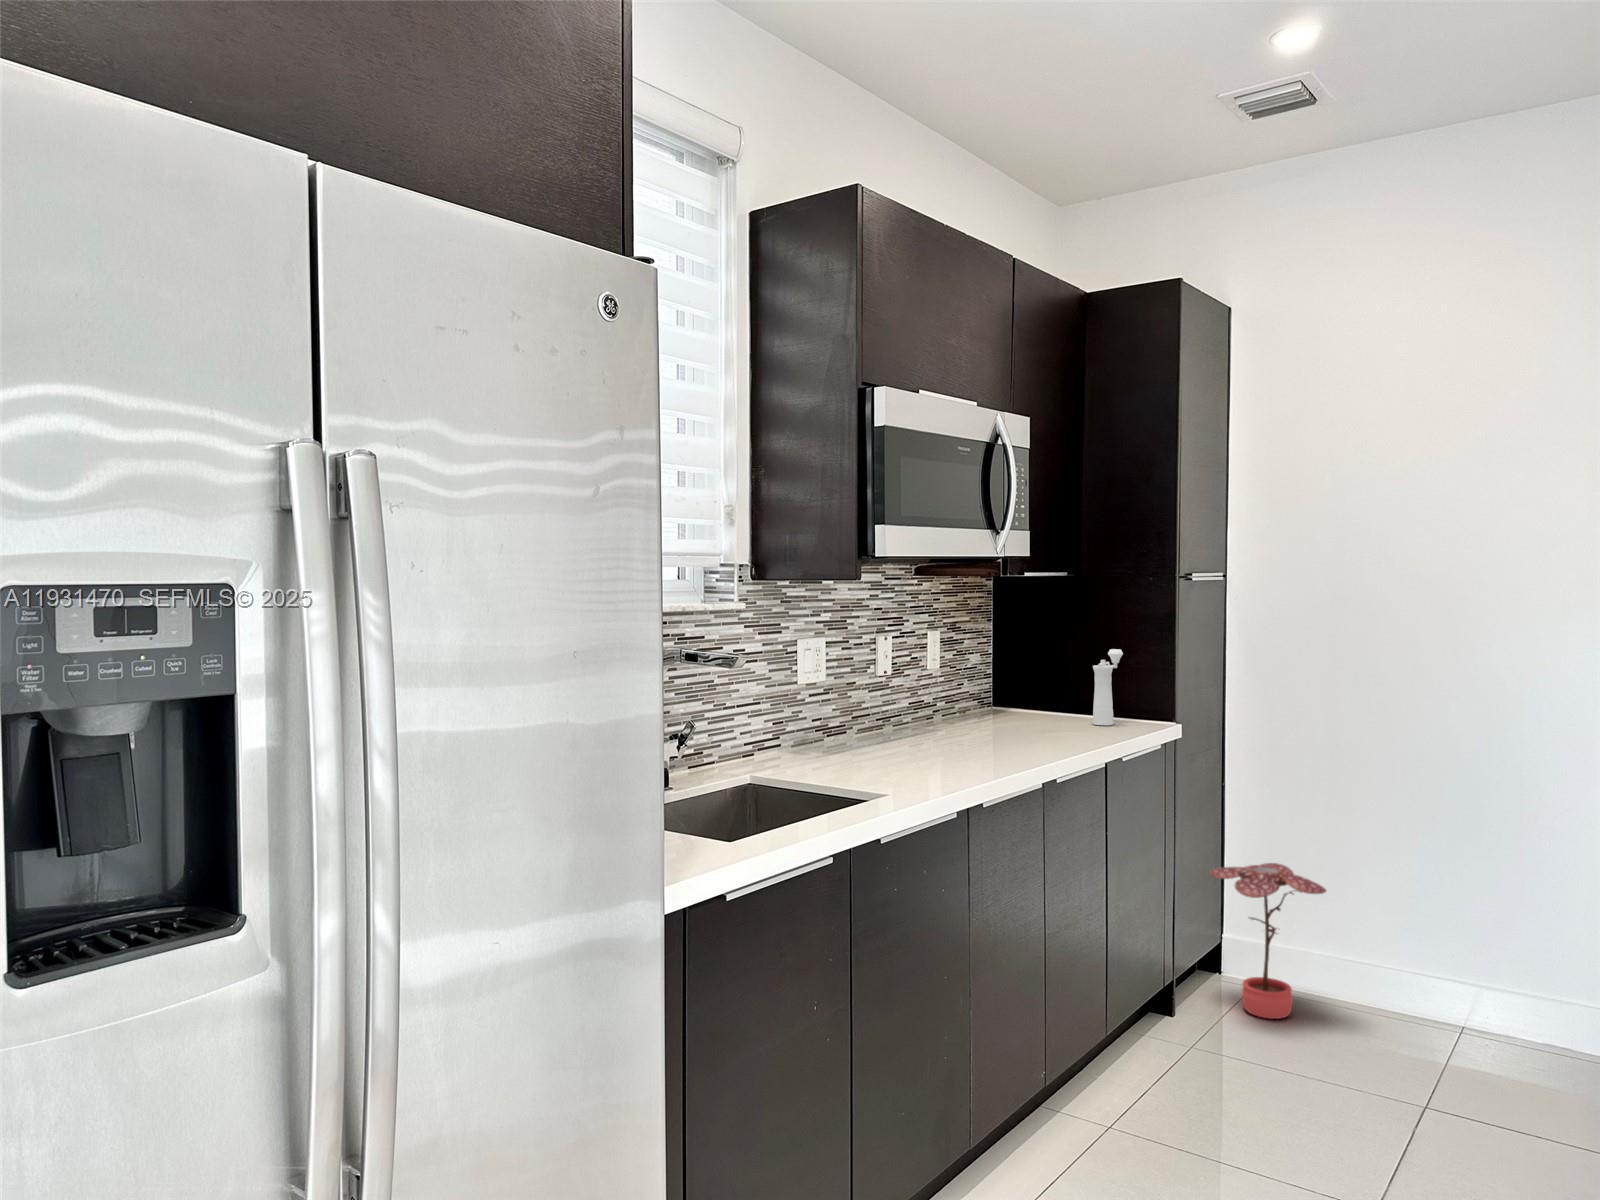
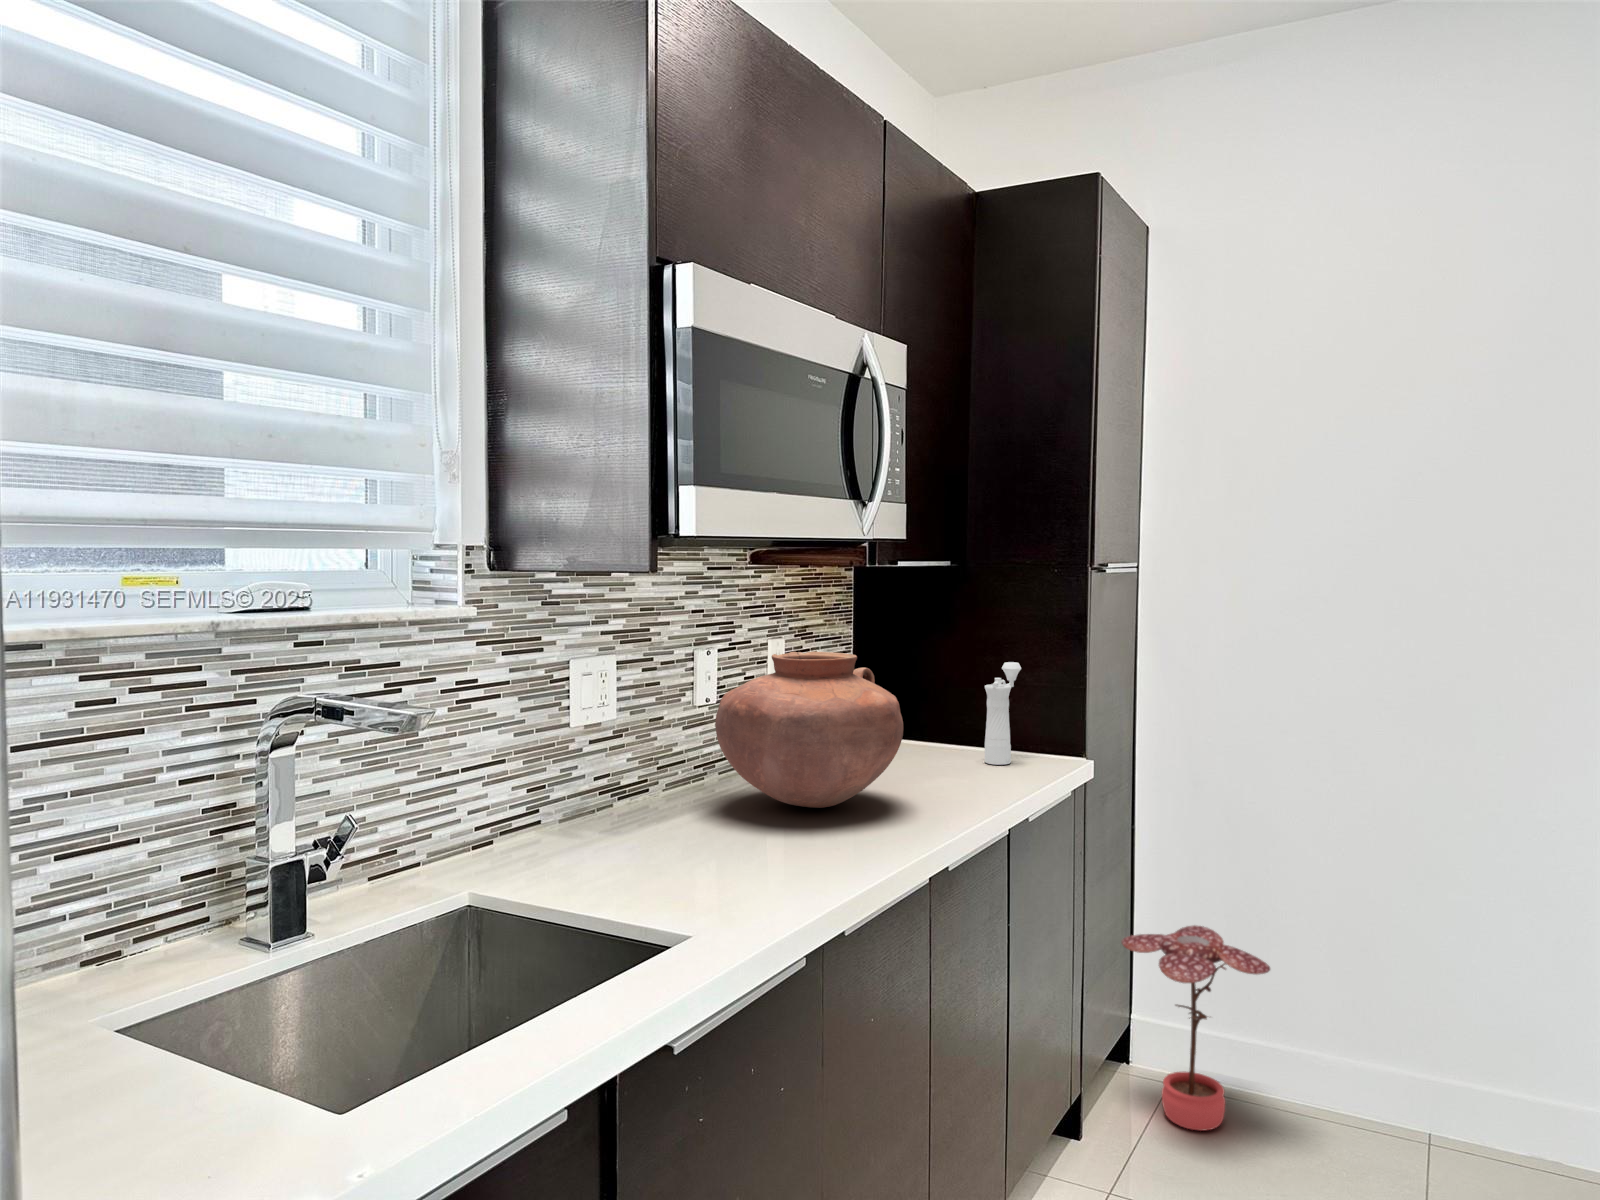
vase: none [893,637,1025,744] -> present [715,652,903,808]

